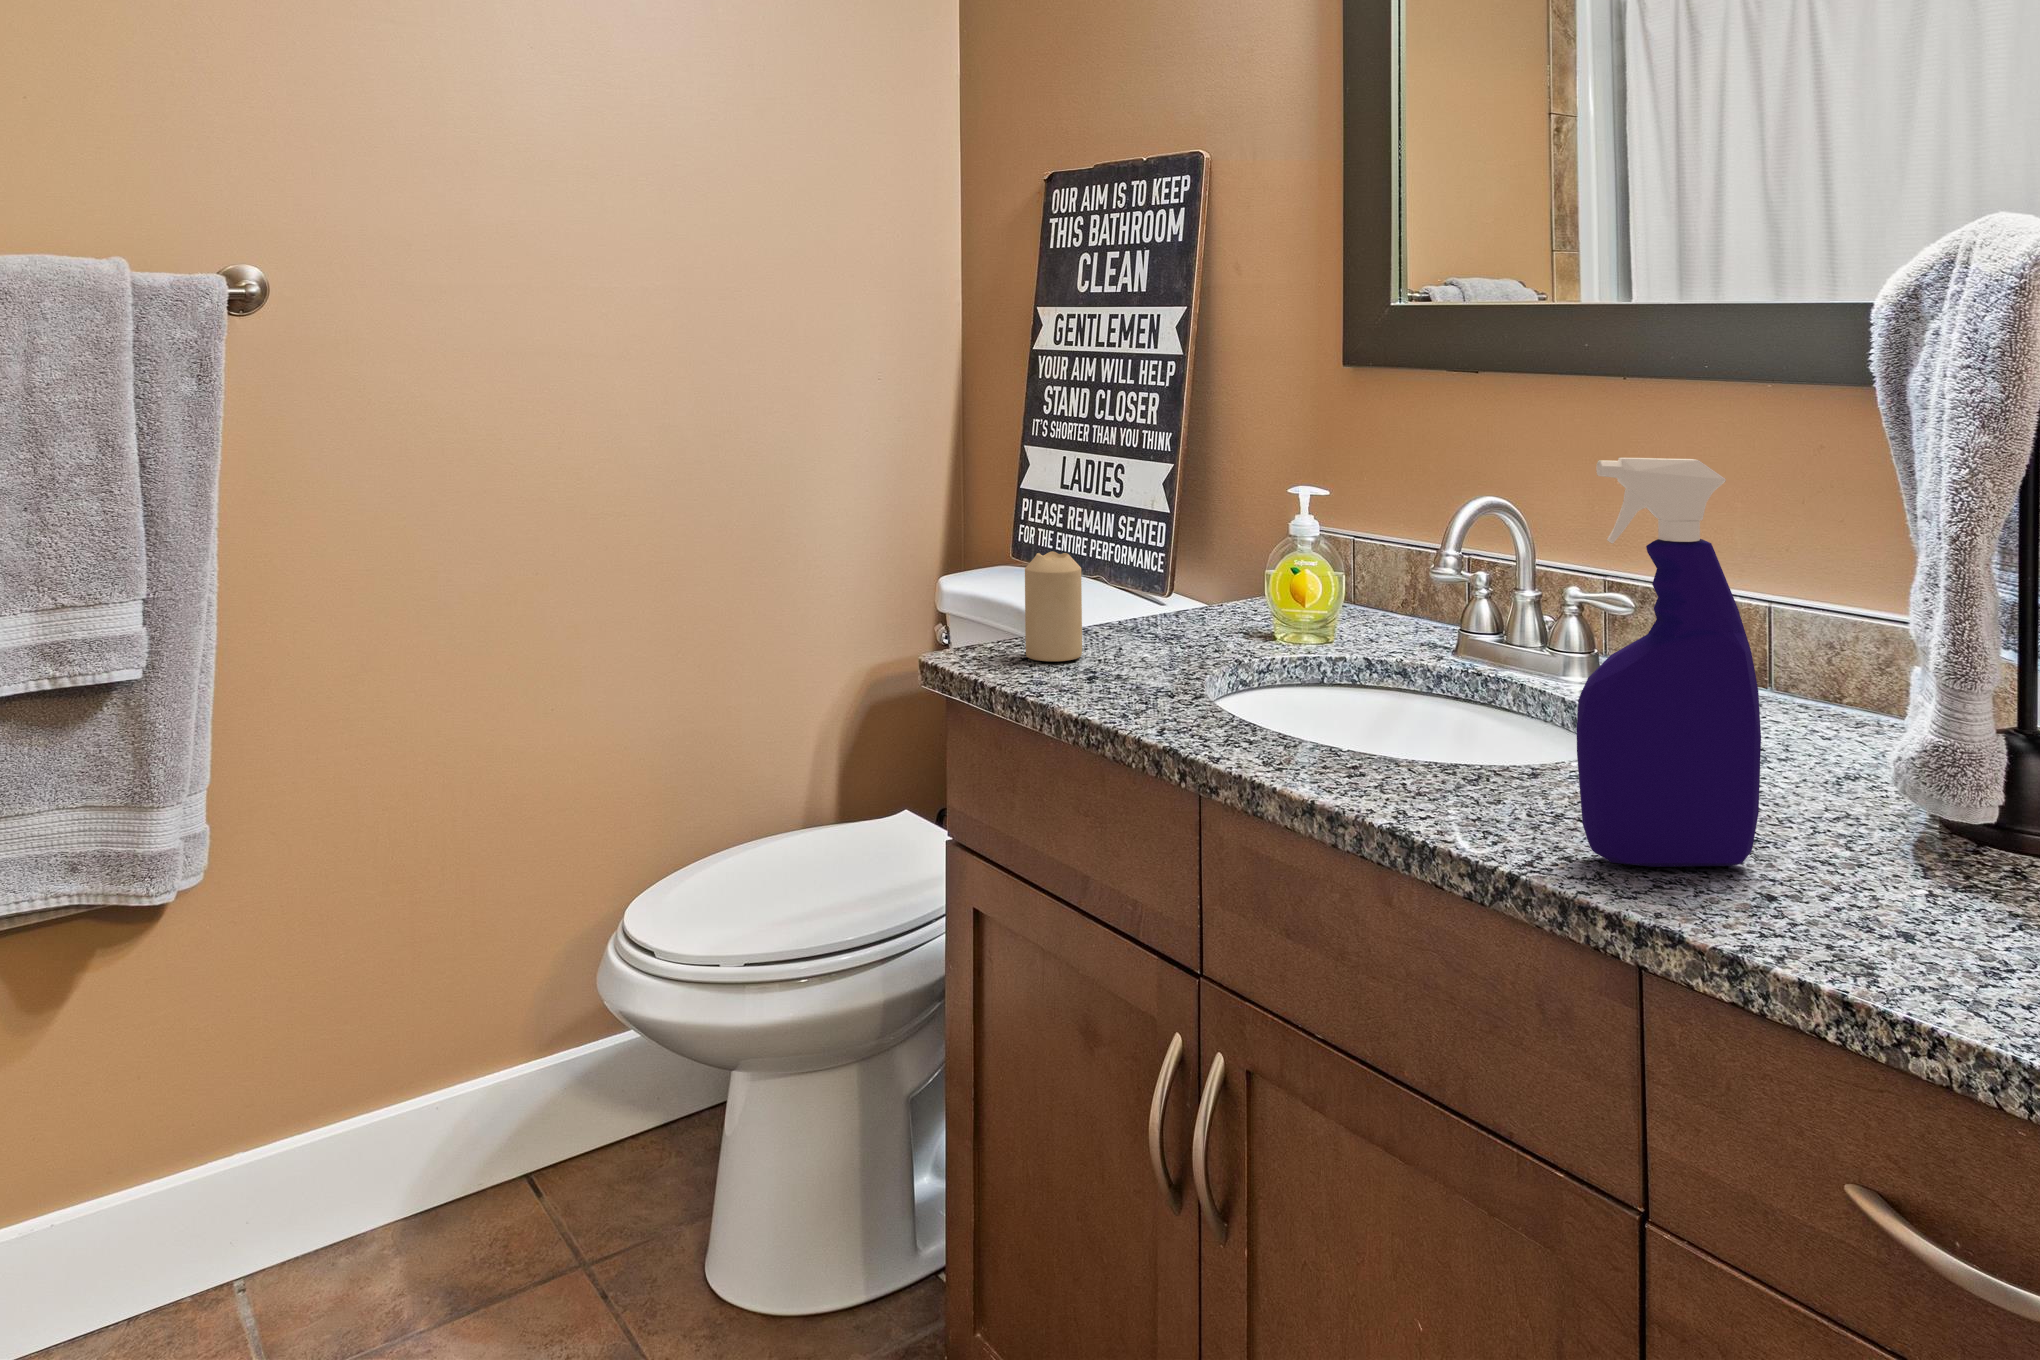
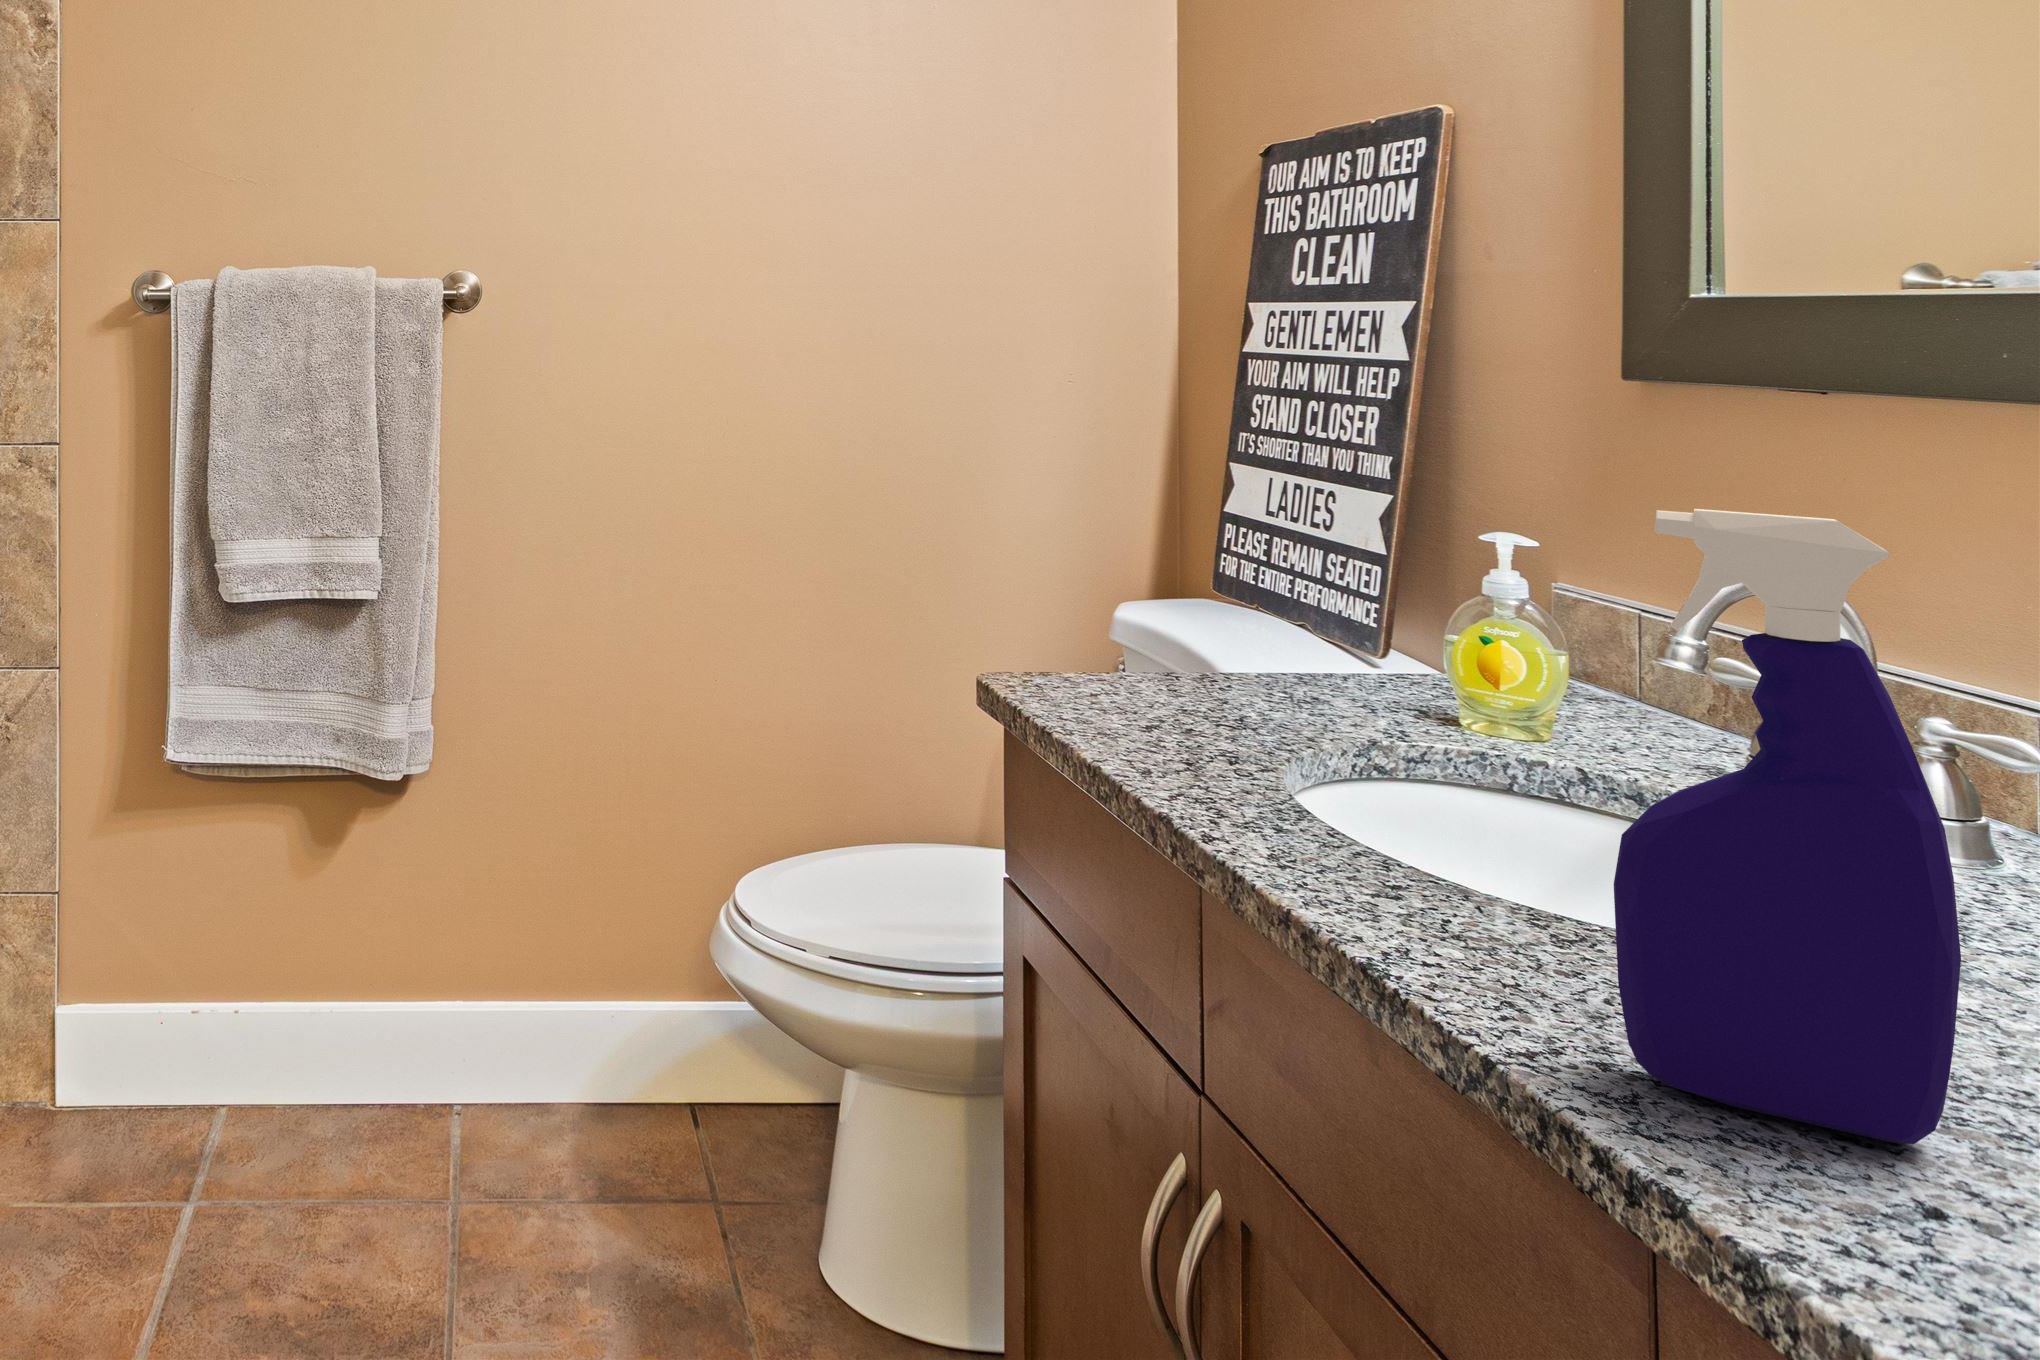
candle: present [1025,551,1082,661] -> none [1095,581,1165,707]

